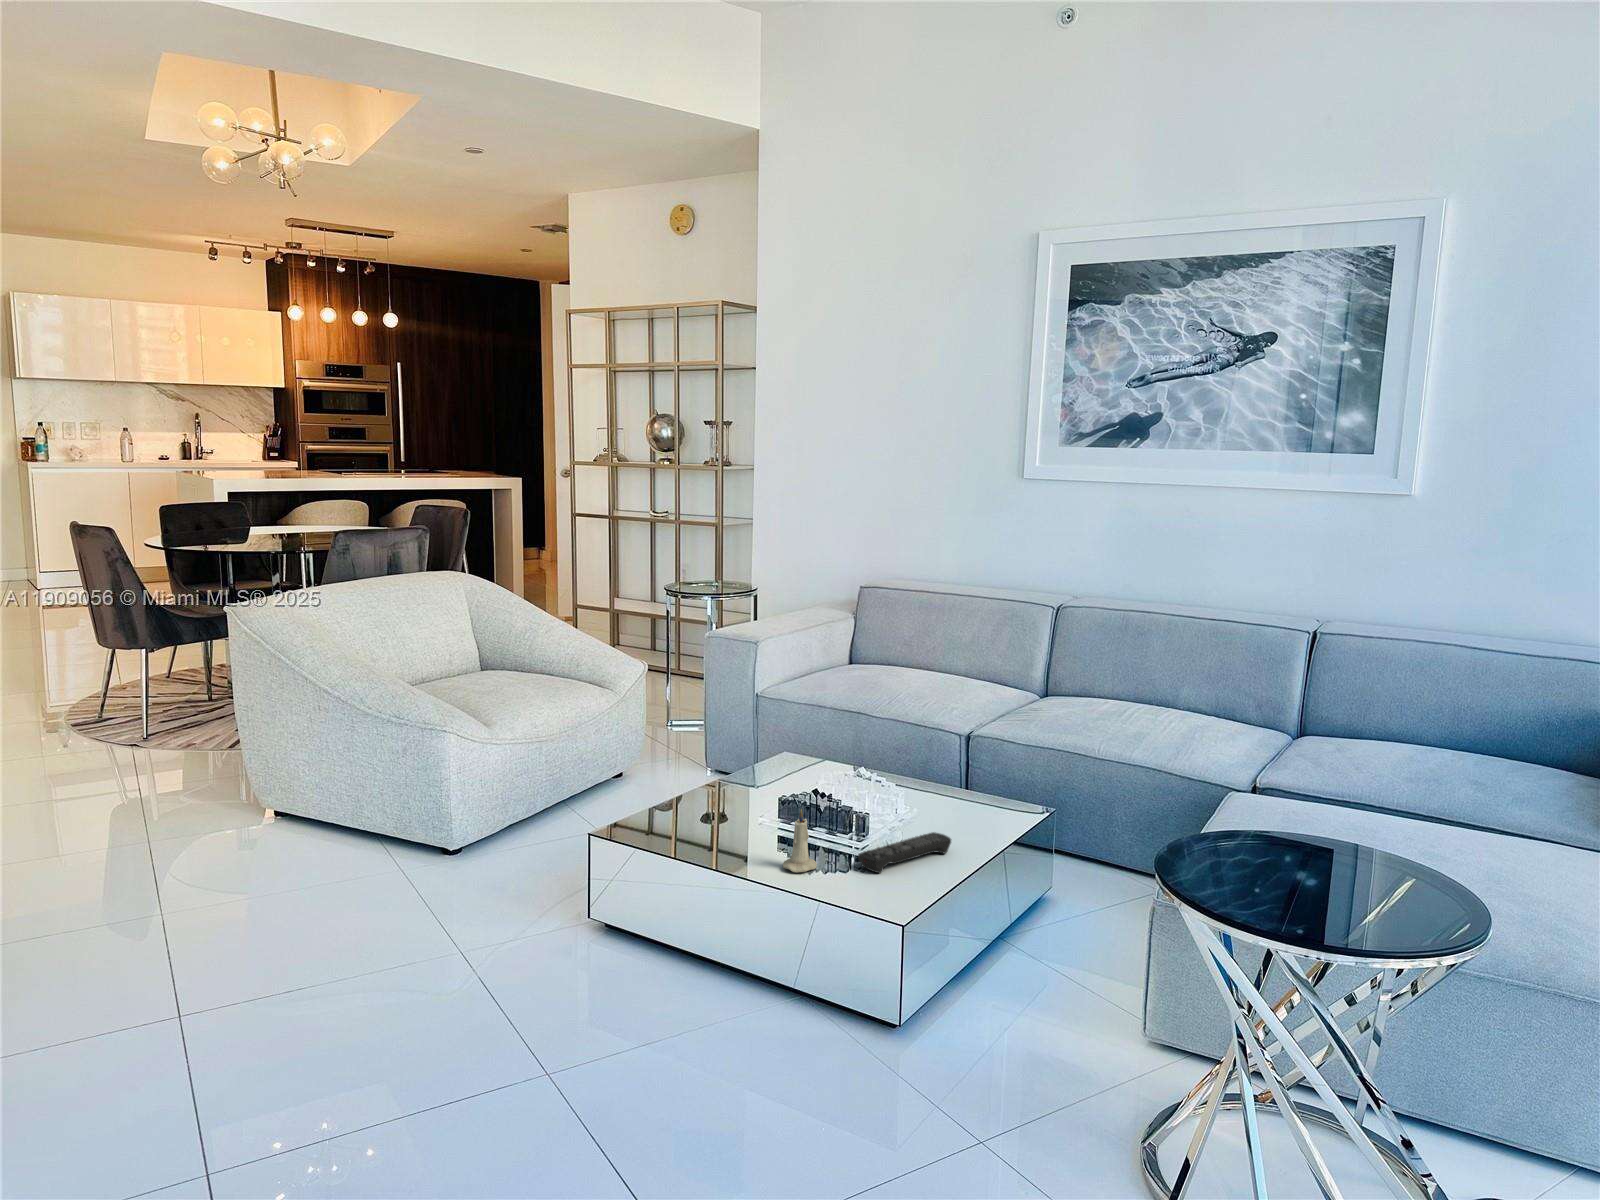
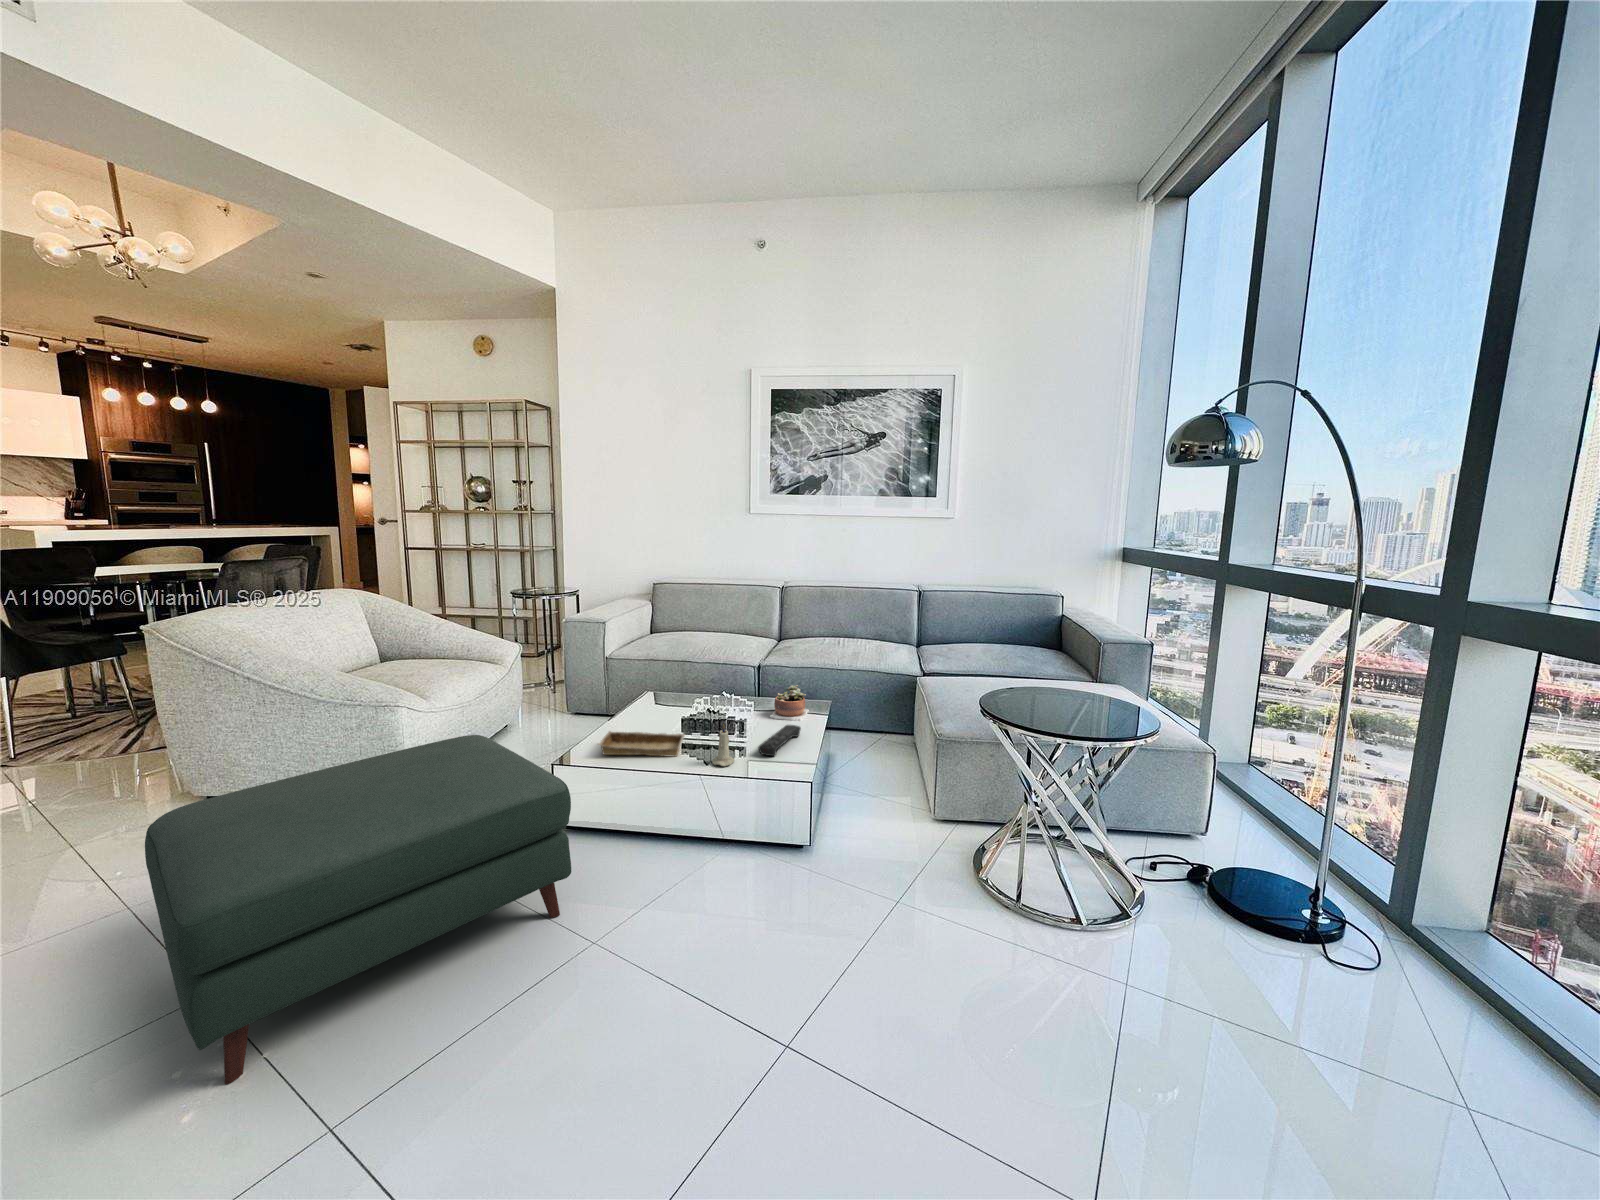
ottoman: none [128,772,543,1070] -> present [145,735,571,1084]
succulent plant: none [934,774,1008,833] -> present [770,685,809,721]
tray: none [650,800,779,849] -> present [599,731,685,756]

